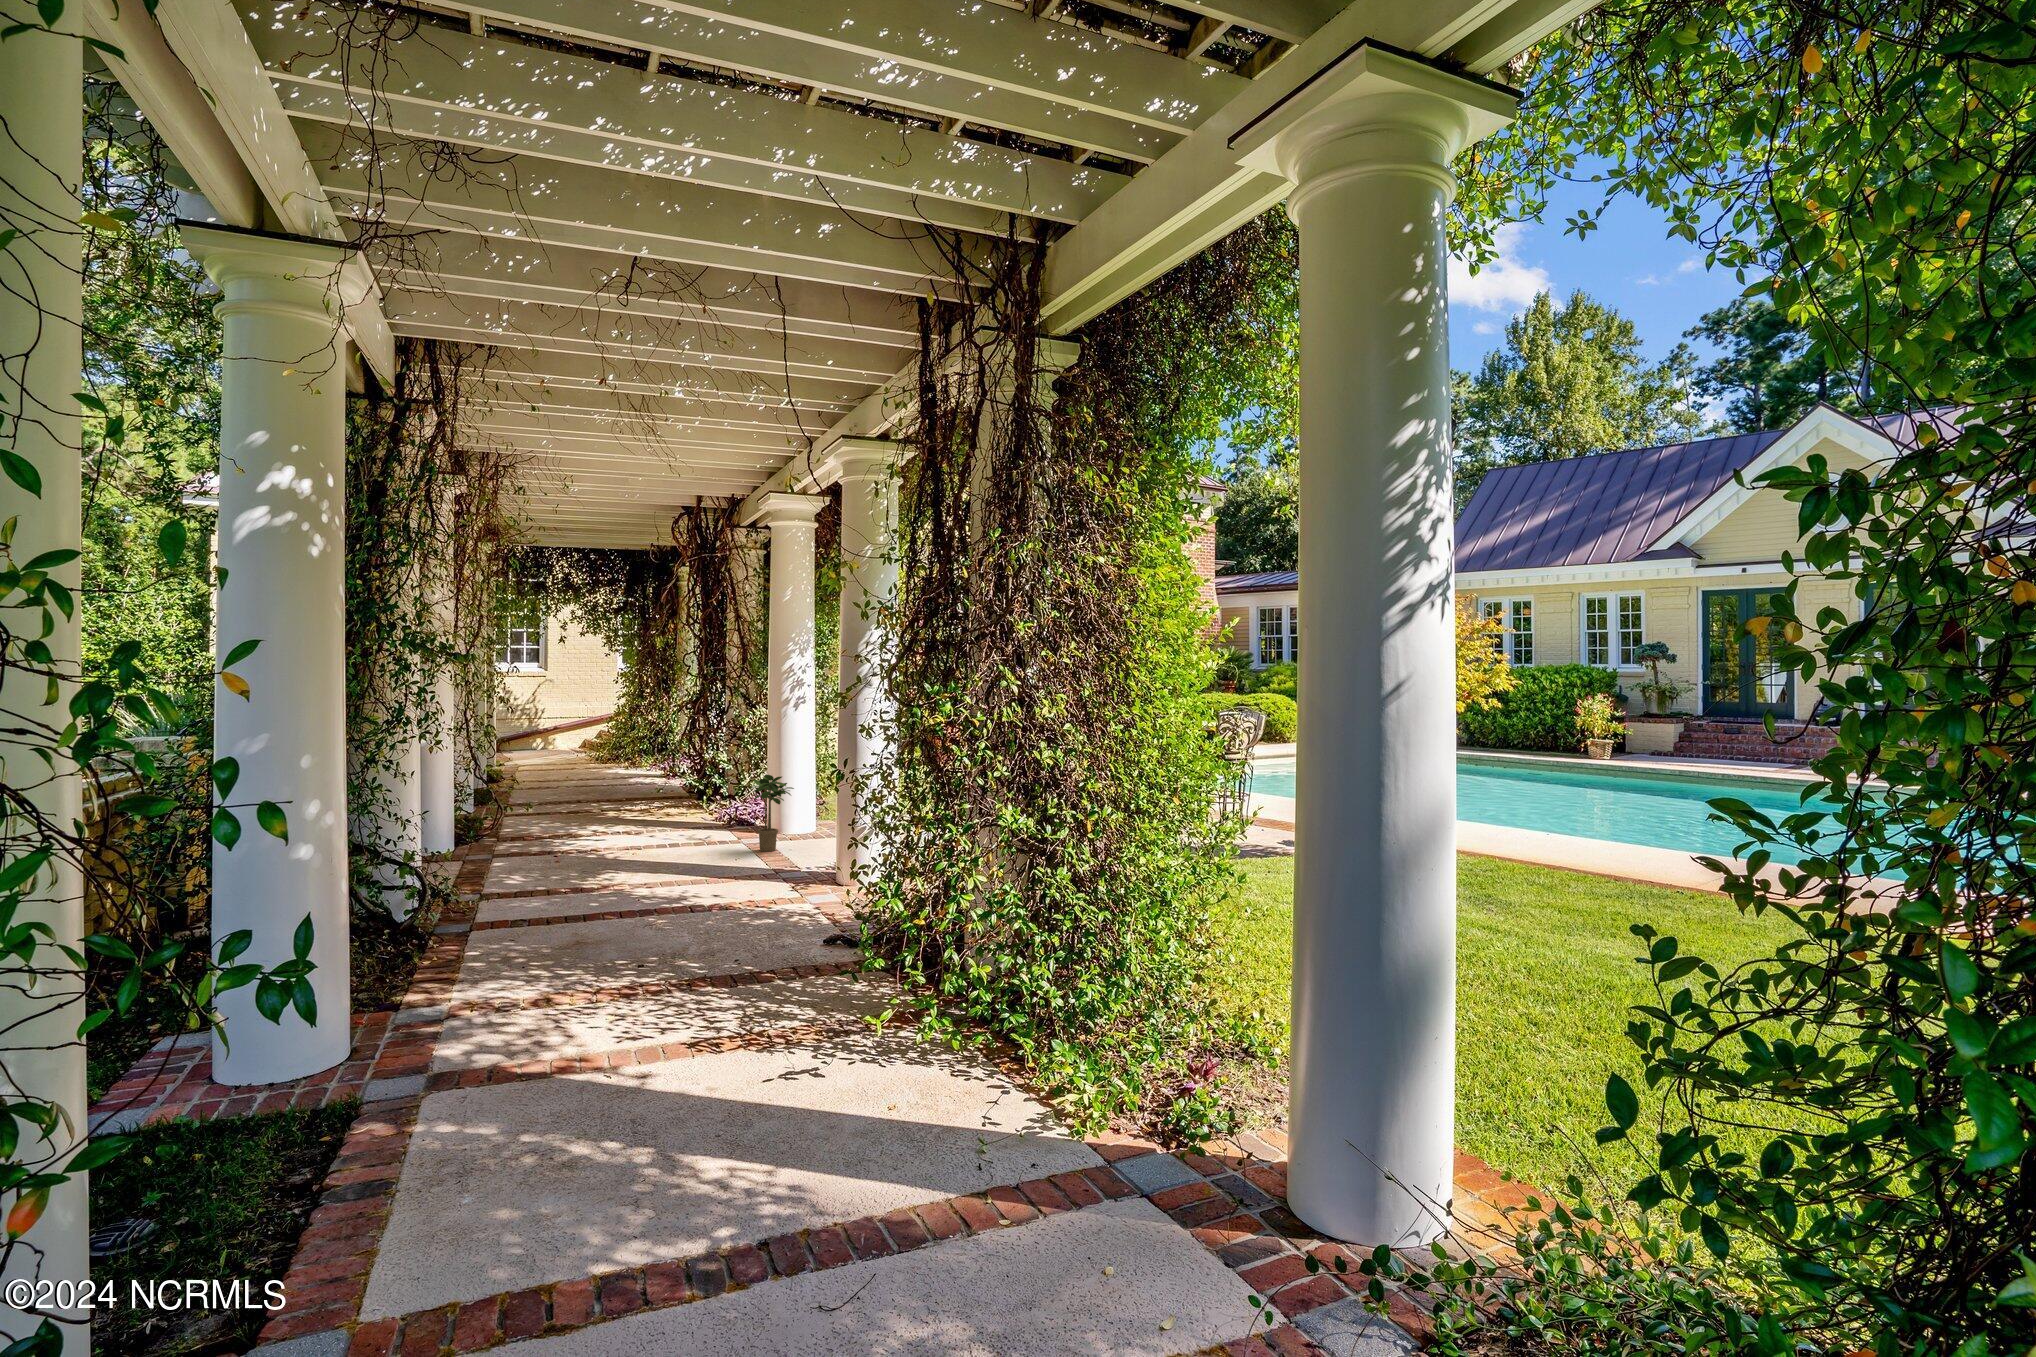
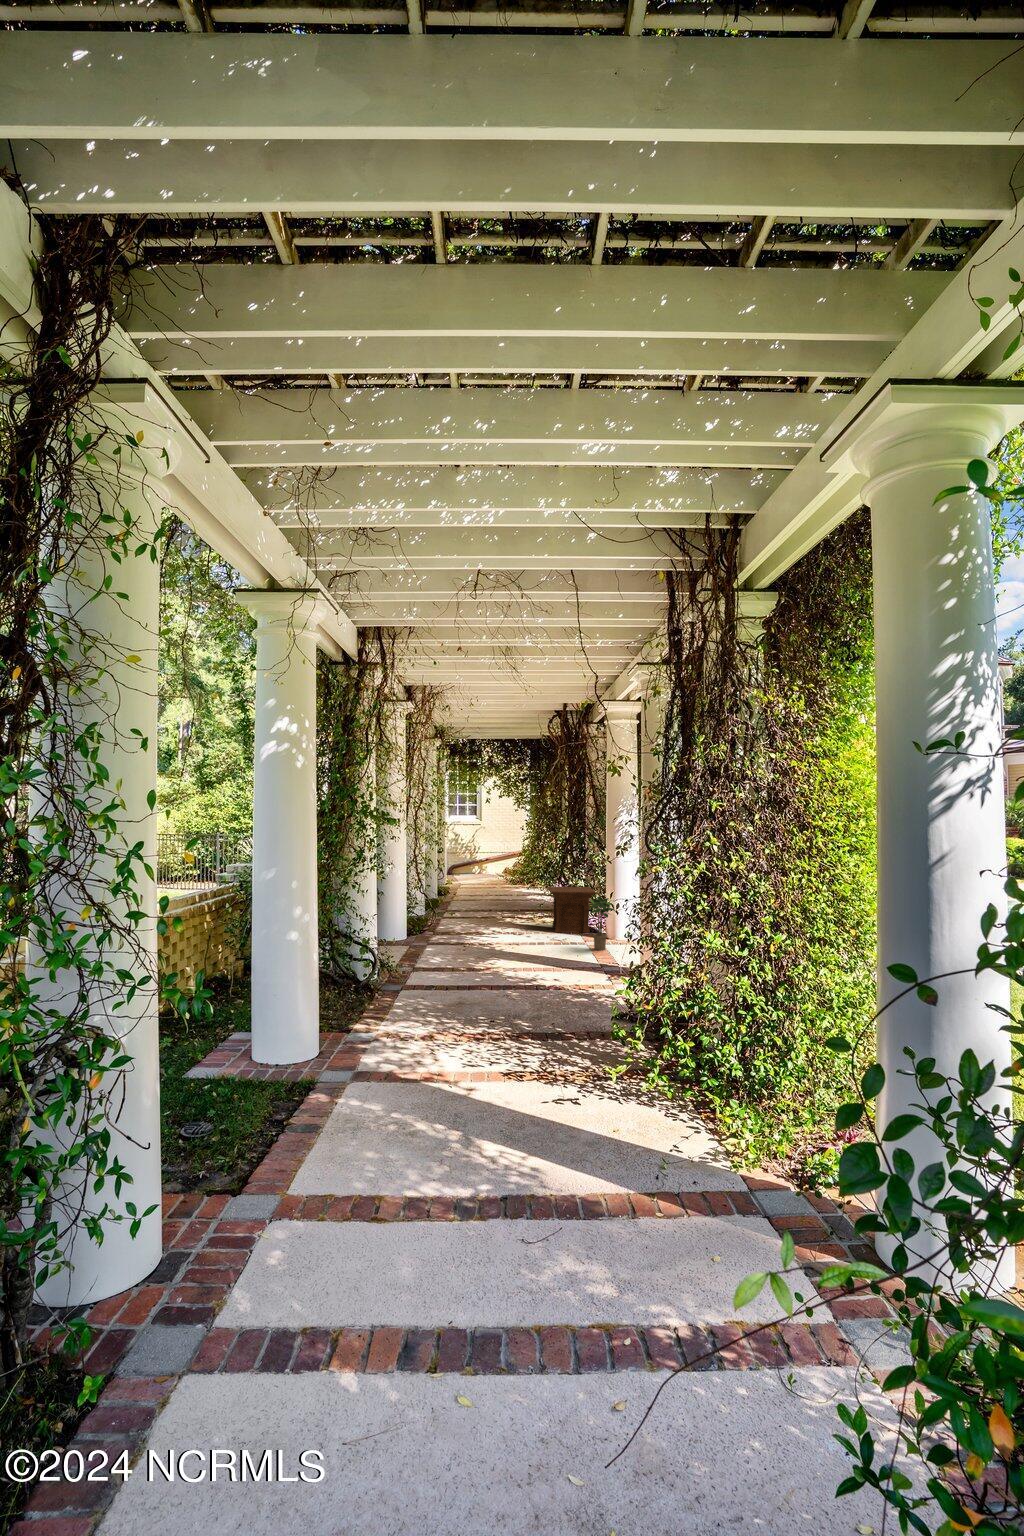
side table: none [678,762,753,830] -> present [548,887,595,932]

